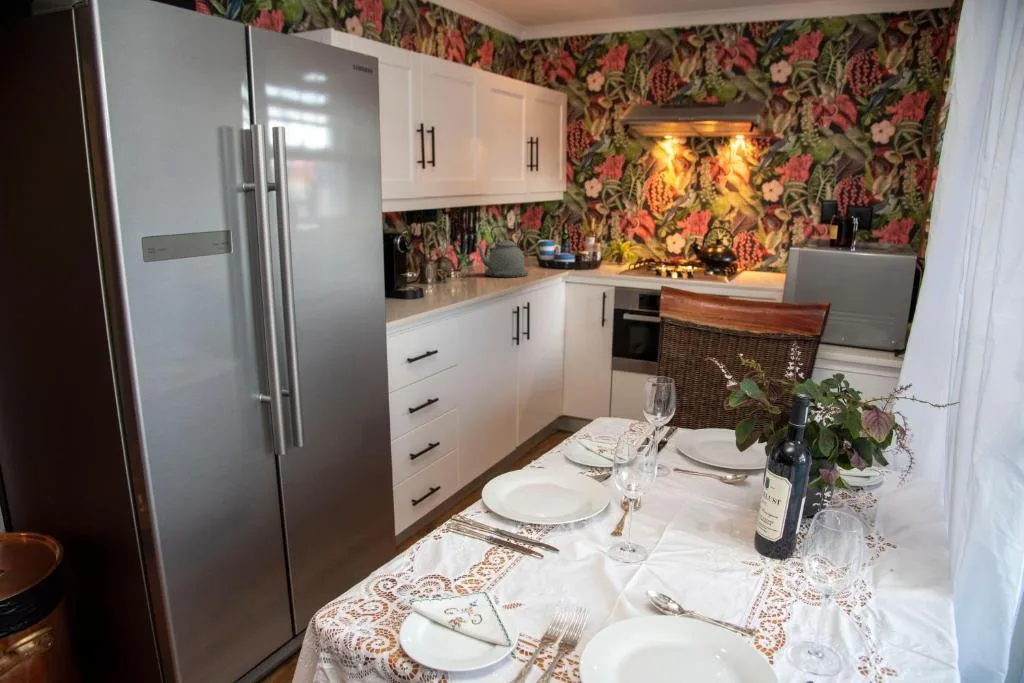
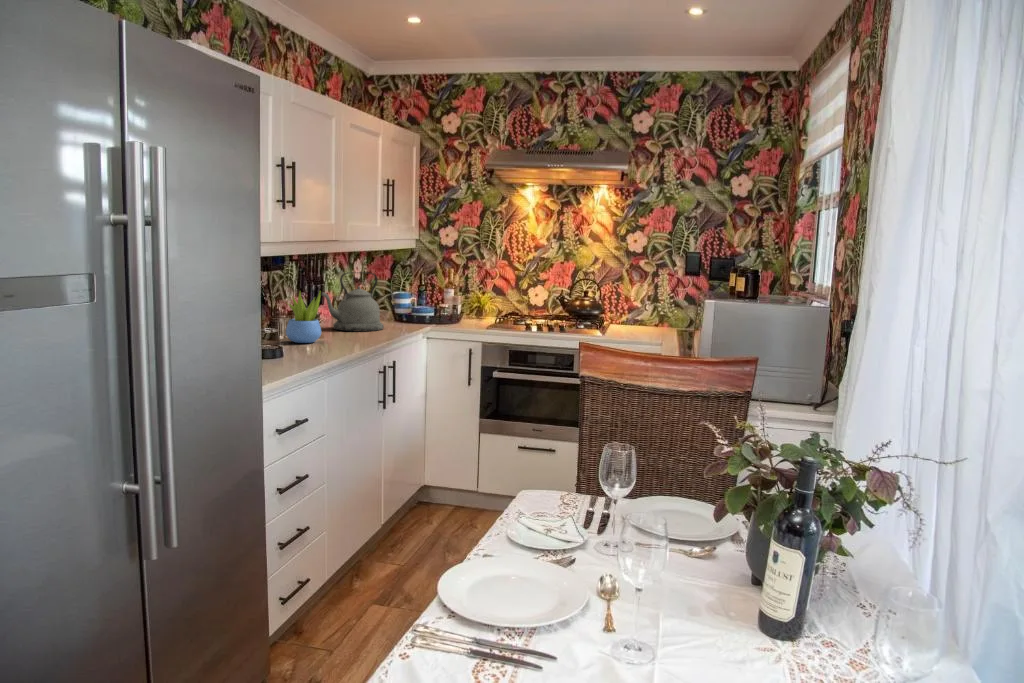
succulent plant: none [442,244,471,289] -> present [286,293,321,343]

